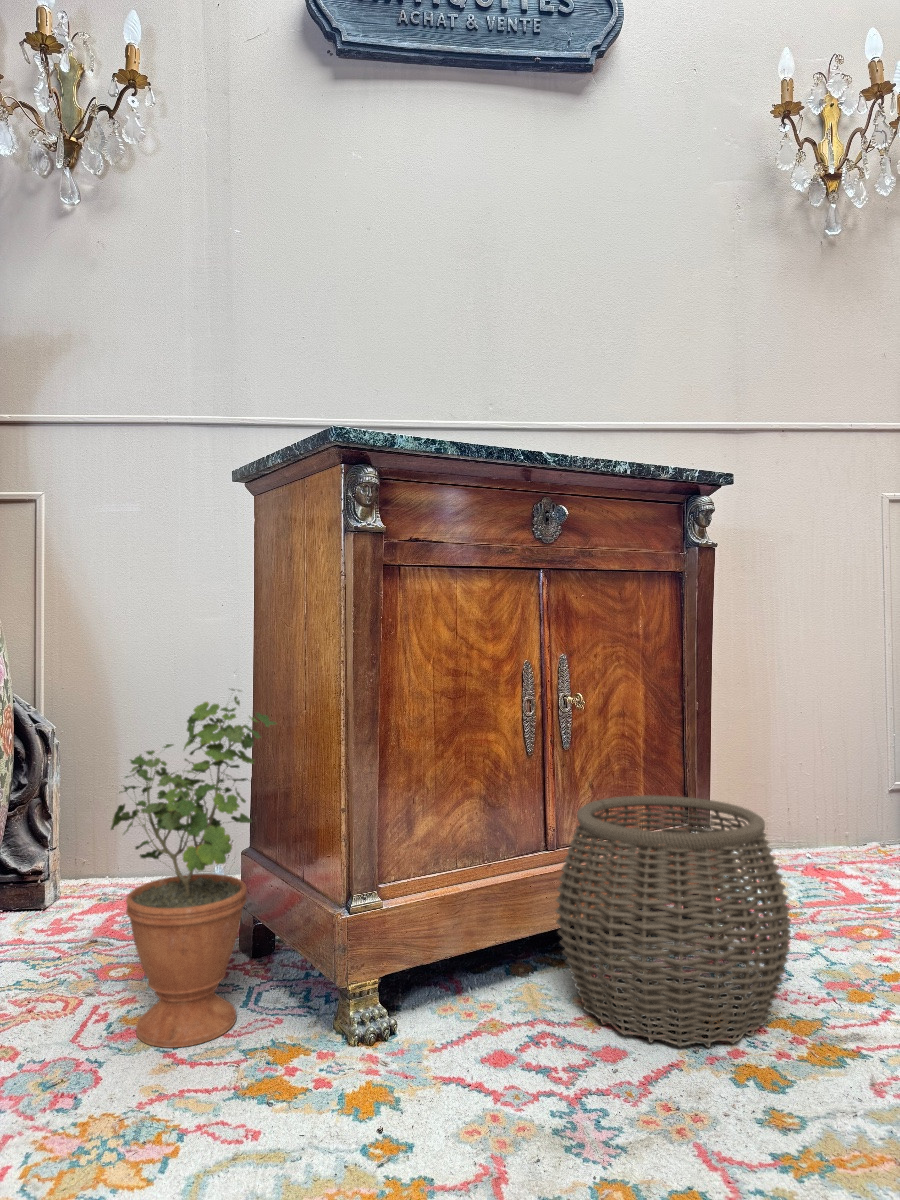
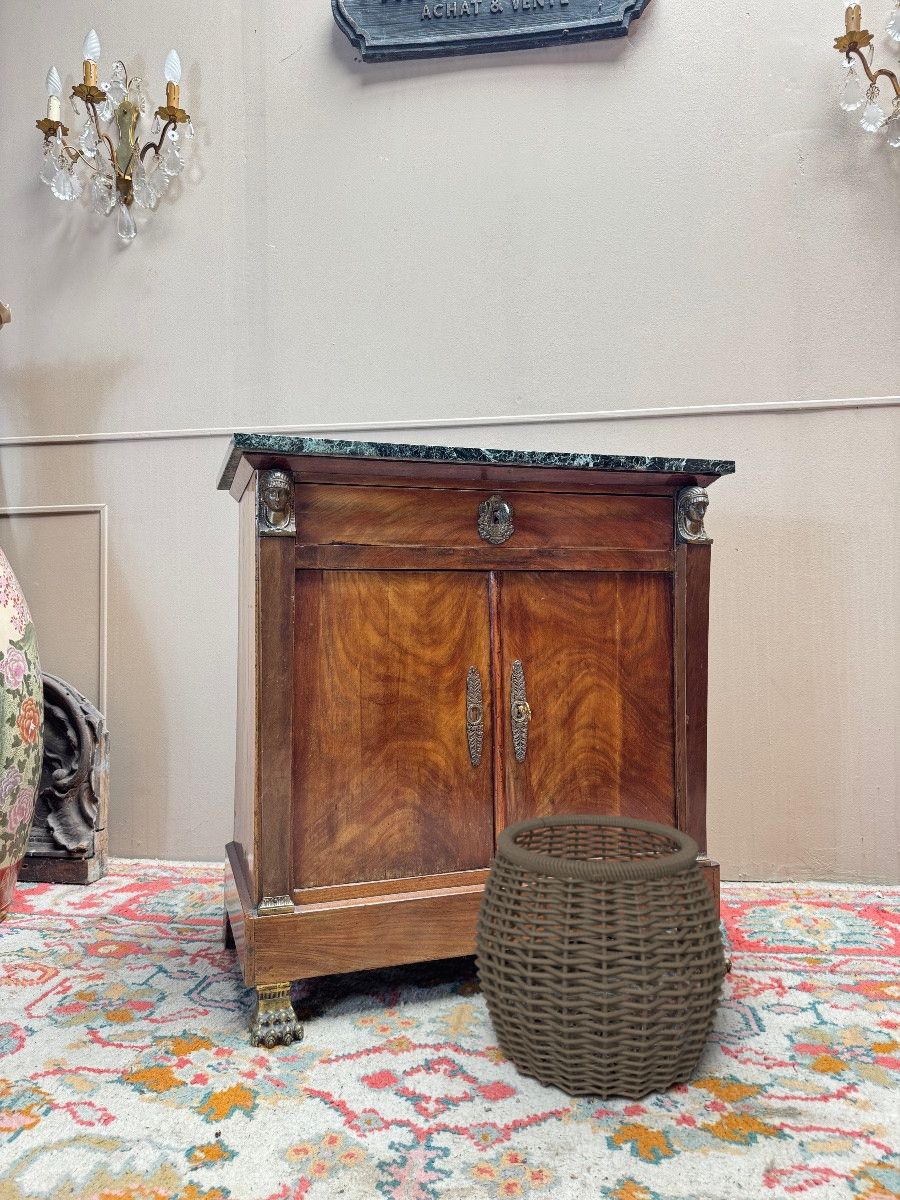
potted plant: present [111,689,277,1048] -> none [60,690,214,1029]

